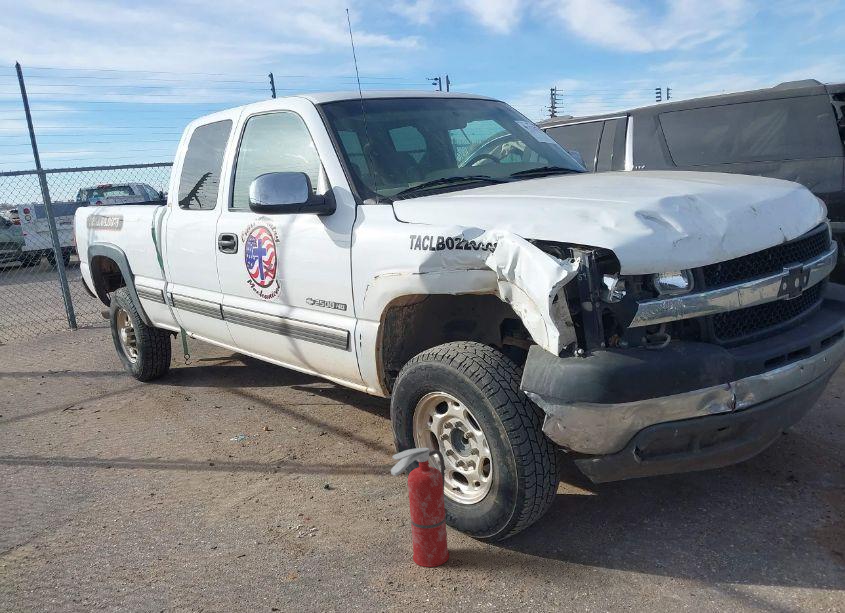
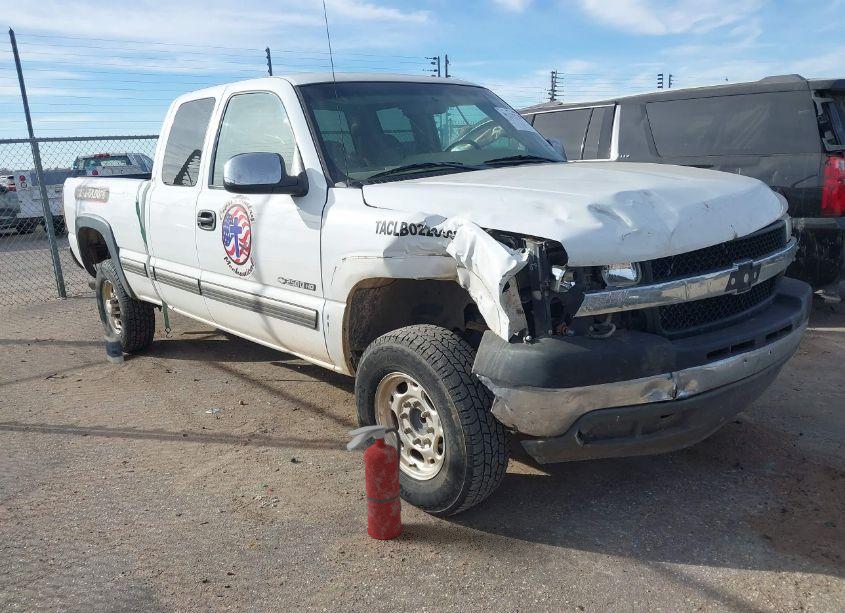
bag: none [120,343,141,393] -> present [104,315,124,364]

